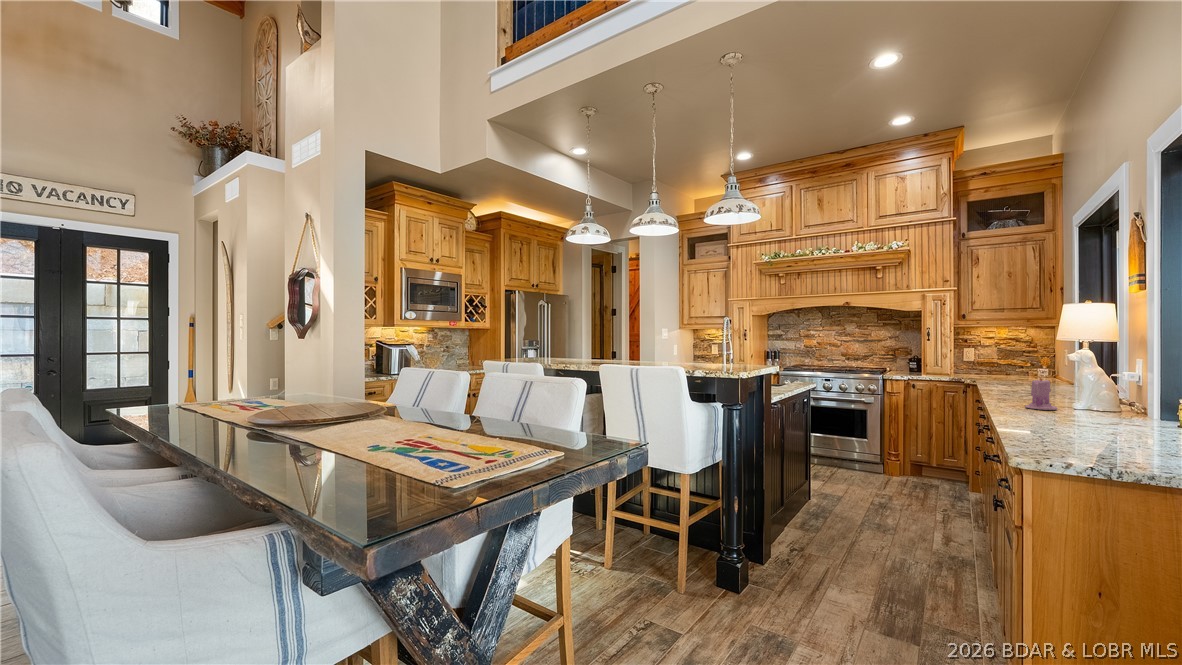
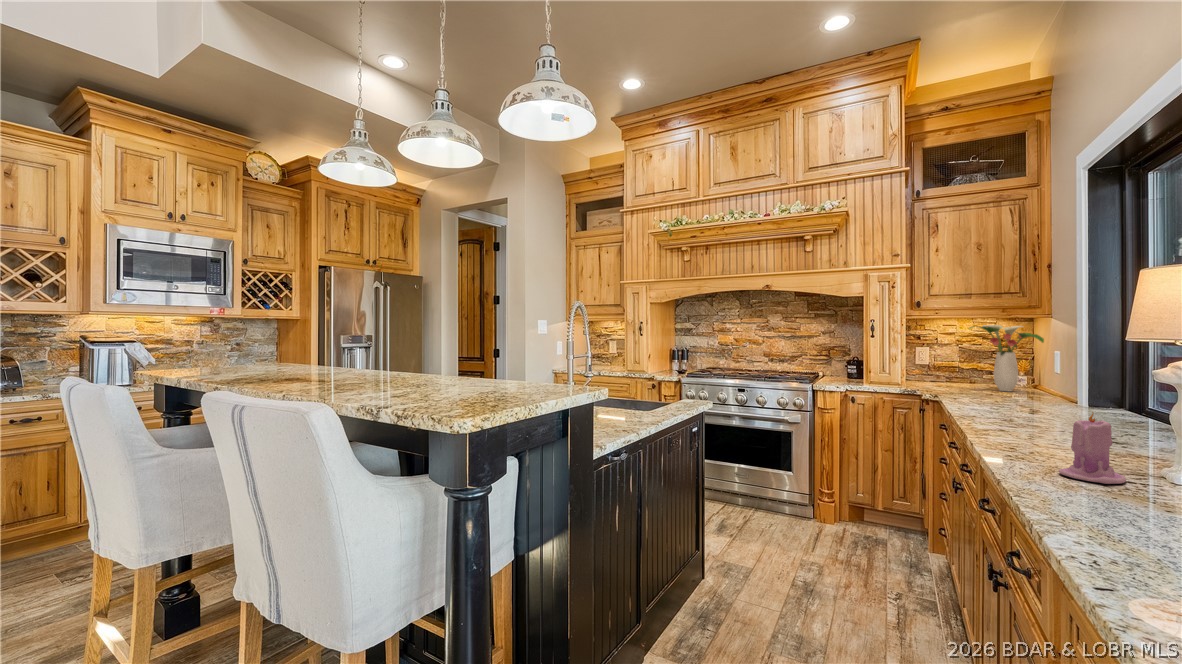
flower arrangement: none [1000,331,1054,379] -> present [970,325,1044,392]

